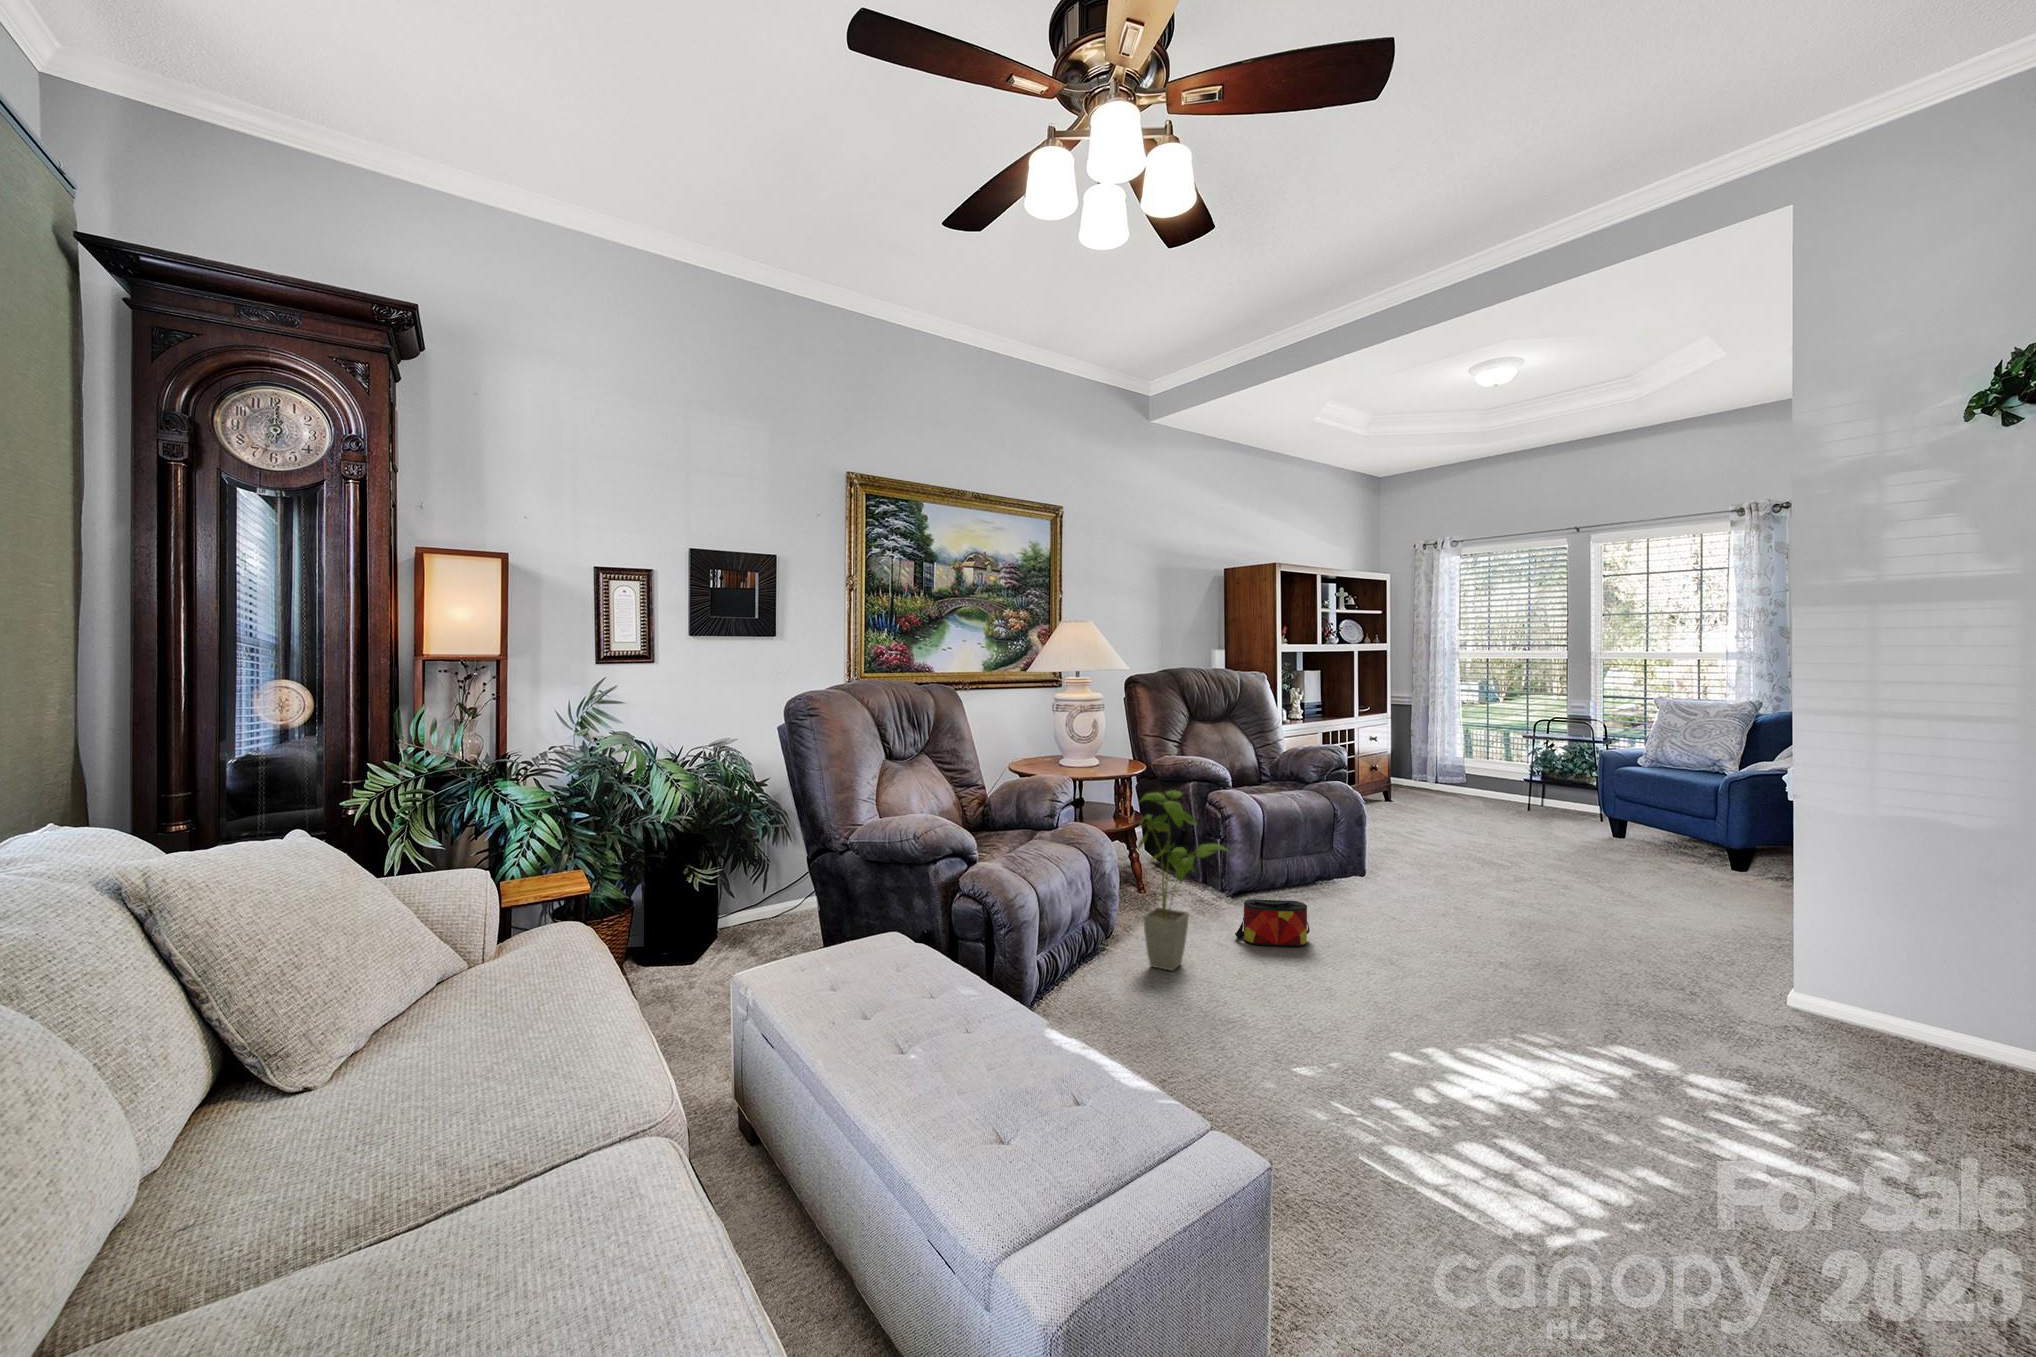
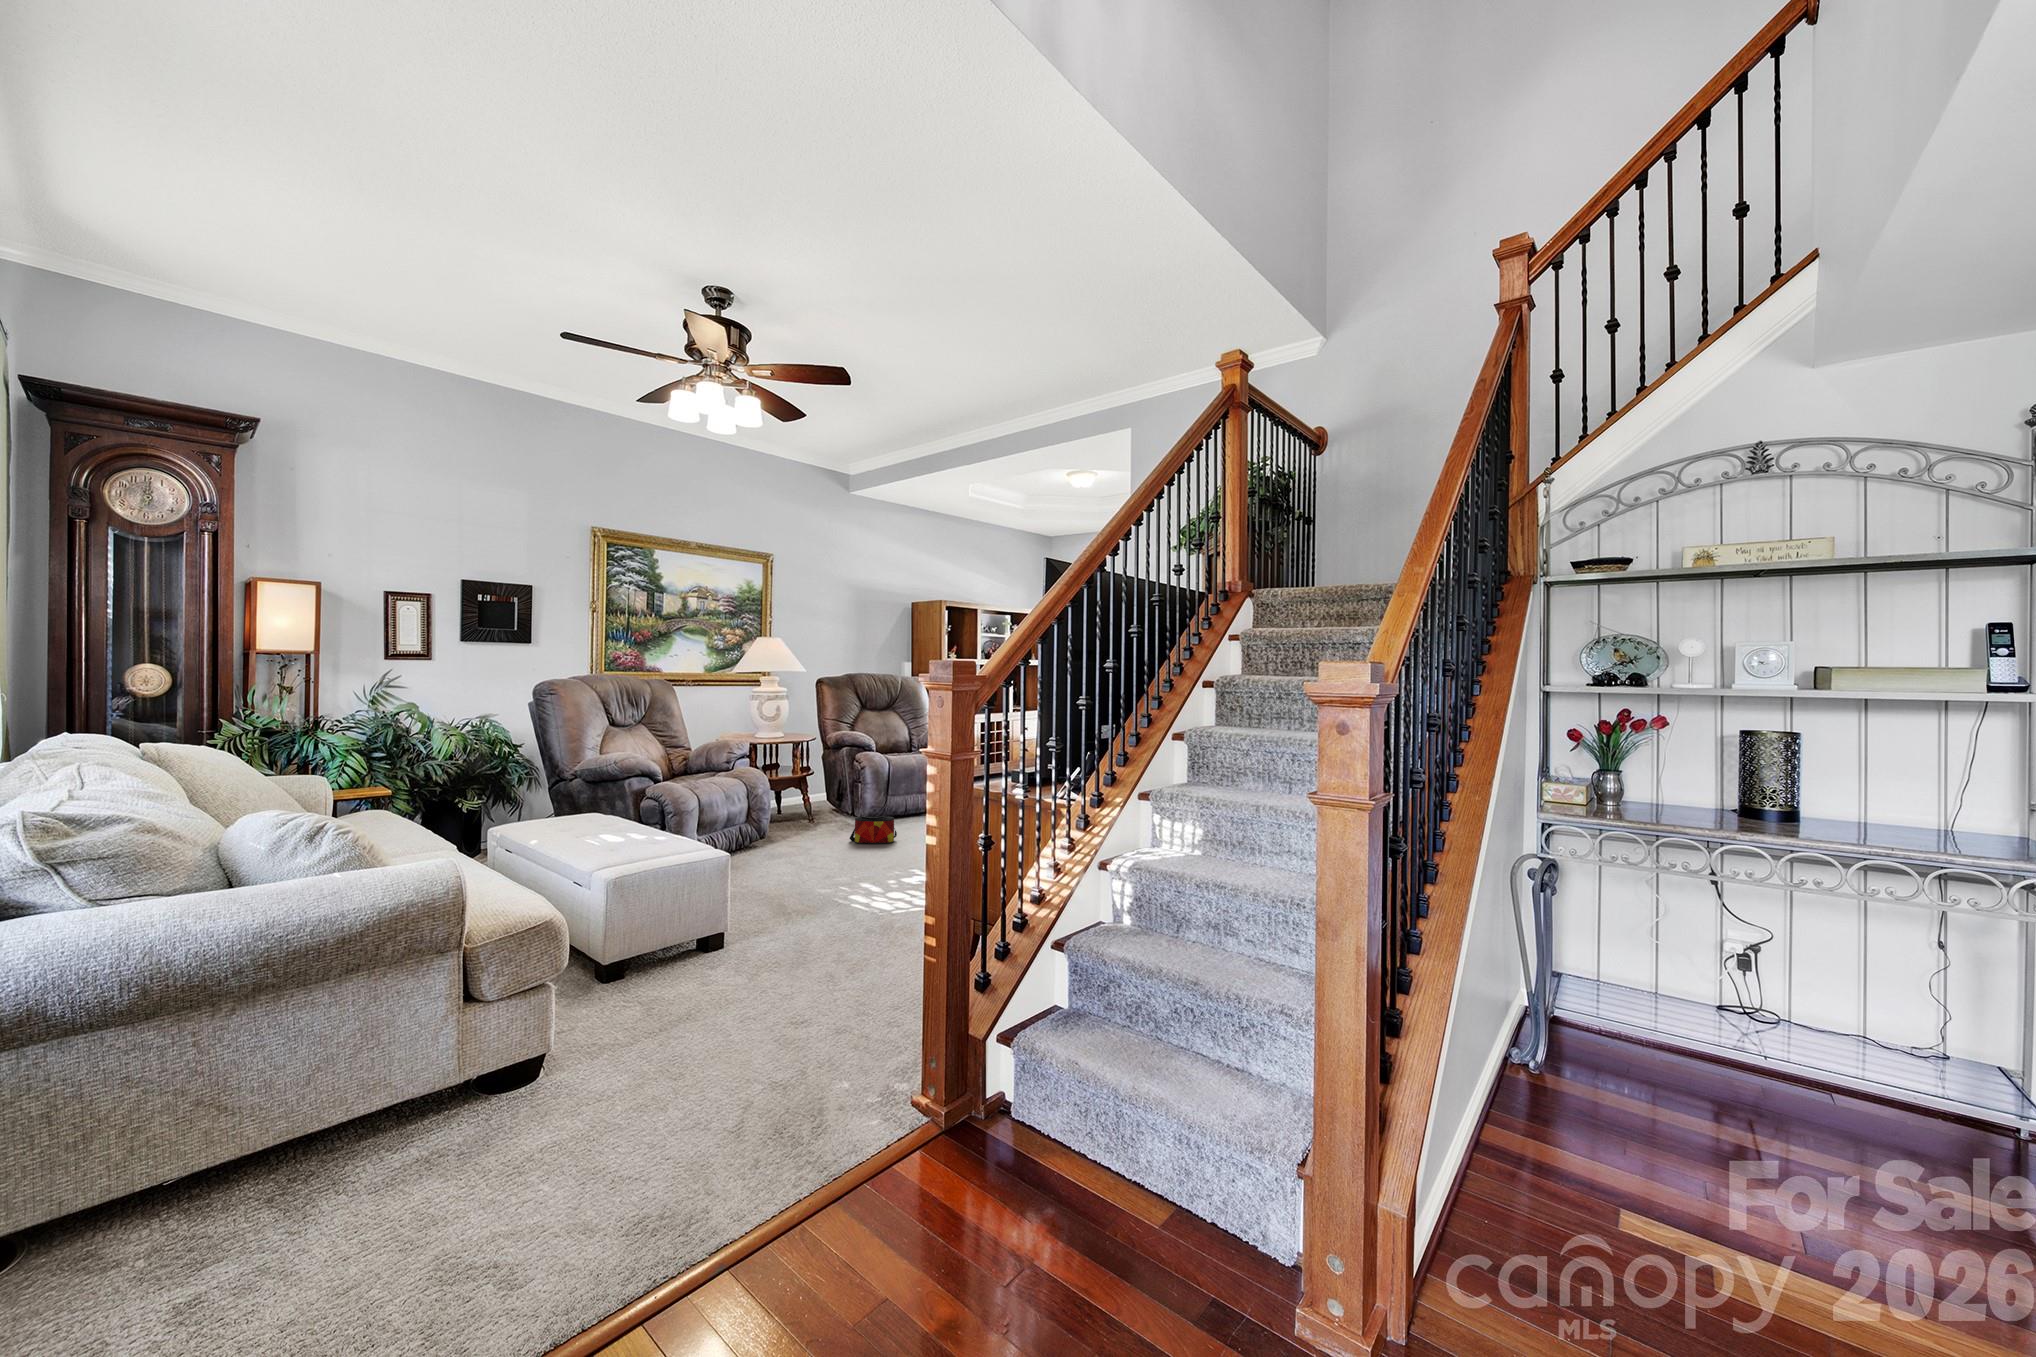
house plant: present [1136,790,1228,971] -> none [773,743,834,856]

